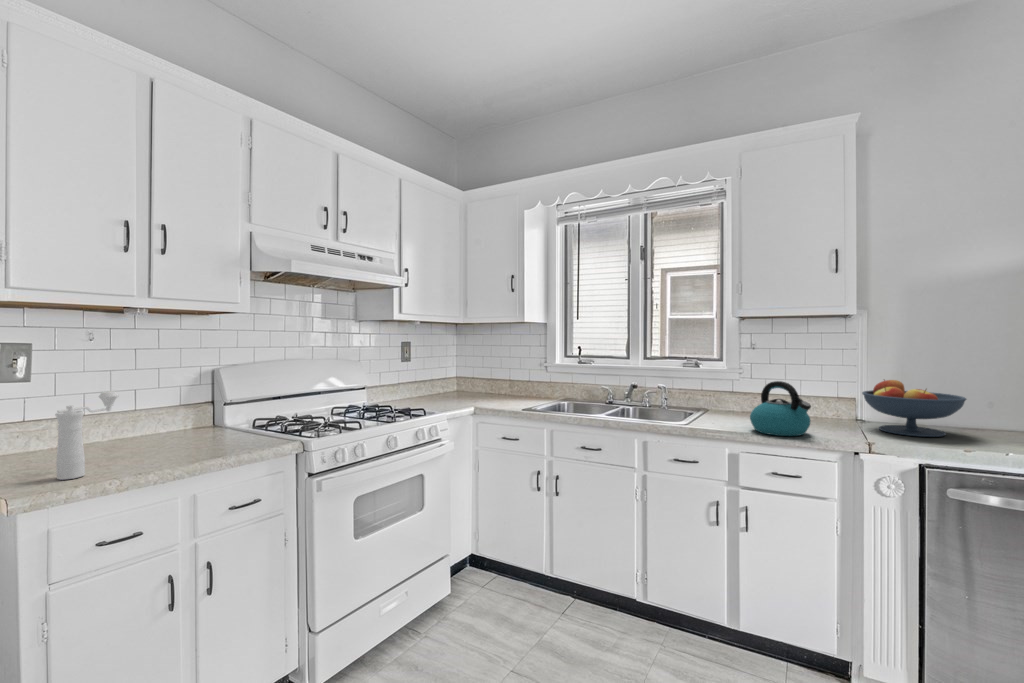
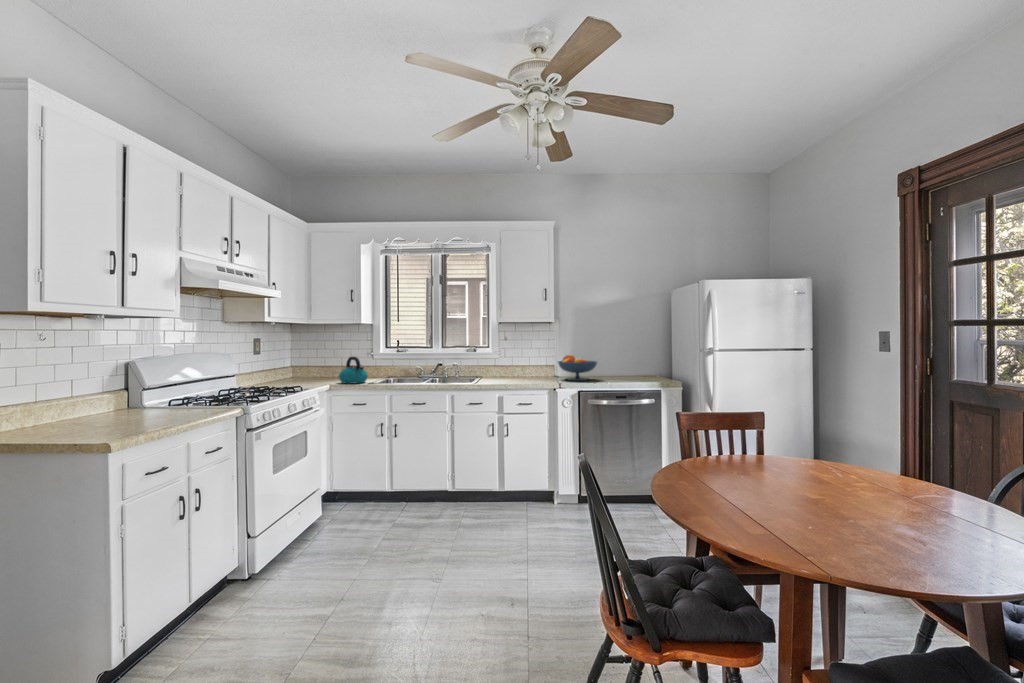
kettle: present [750,381,811,436] -> present [339,357,368,384]
pepper mill: present [55,391,118,480] -> none [145,368,165,420]

